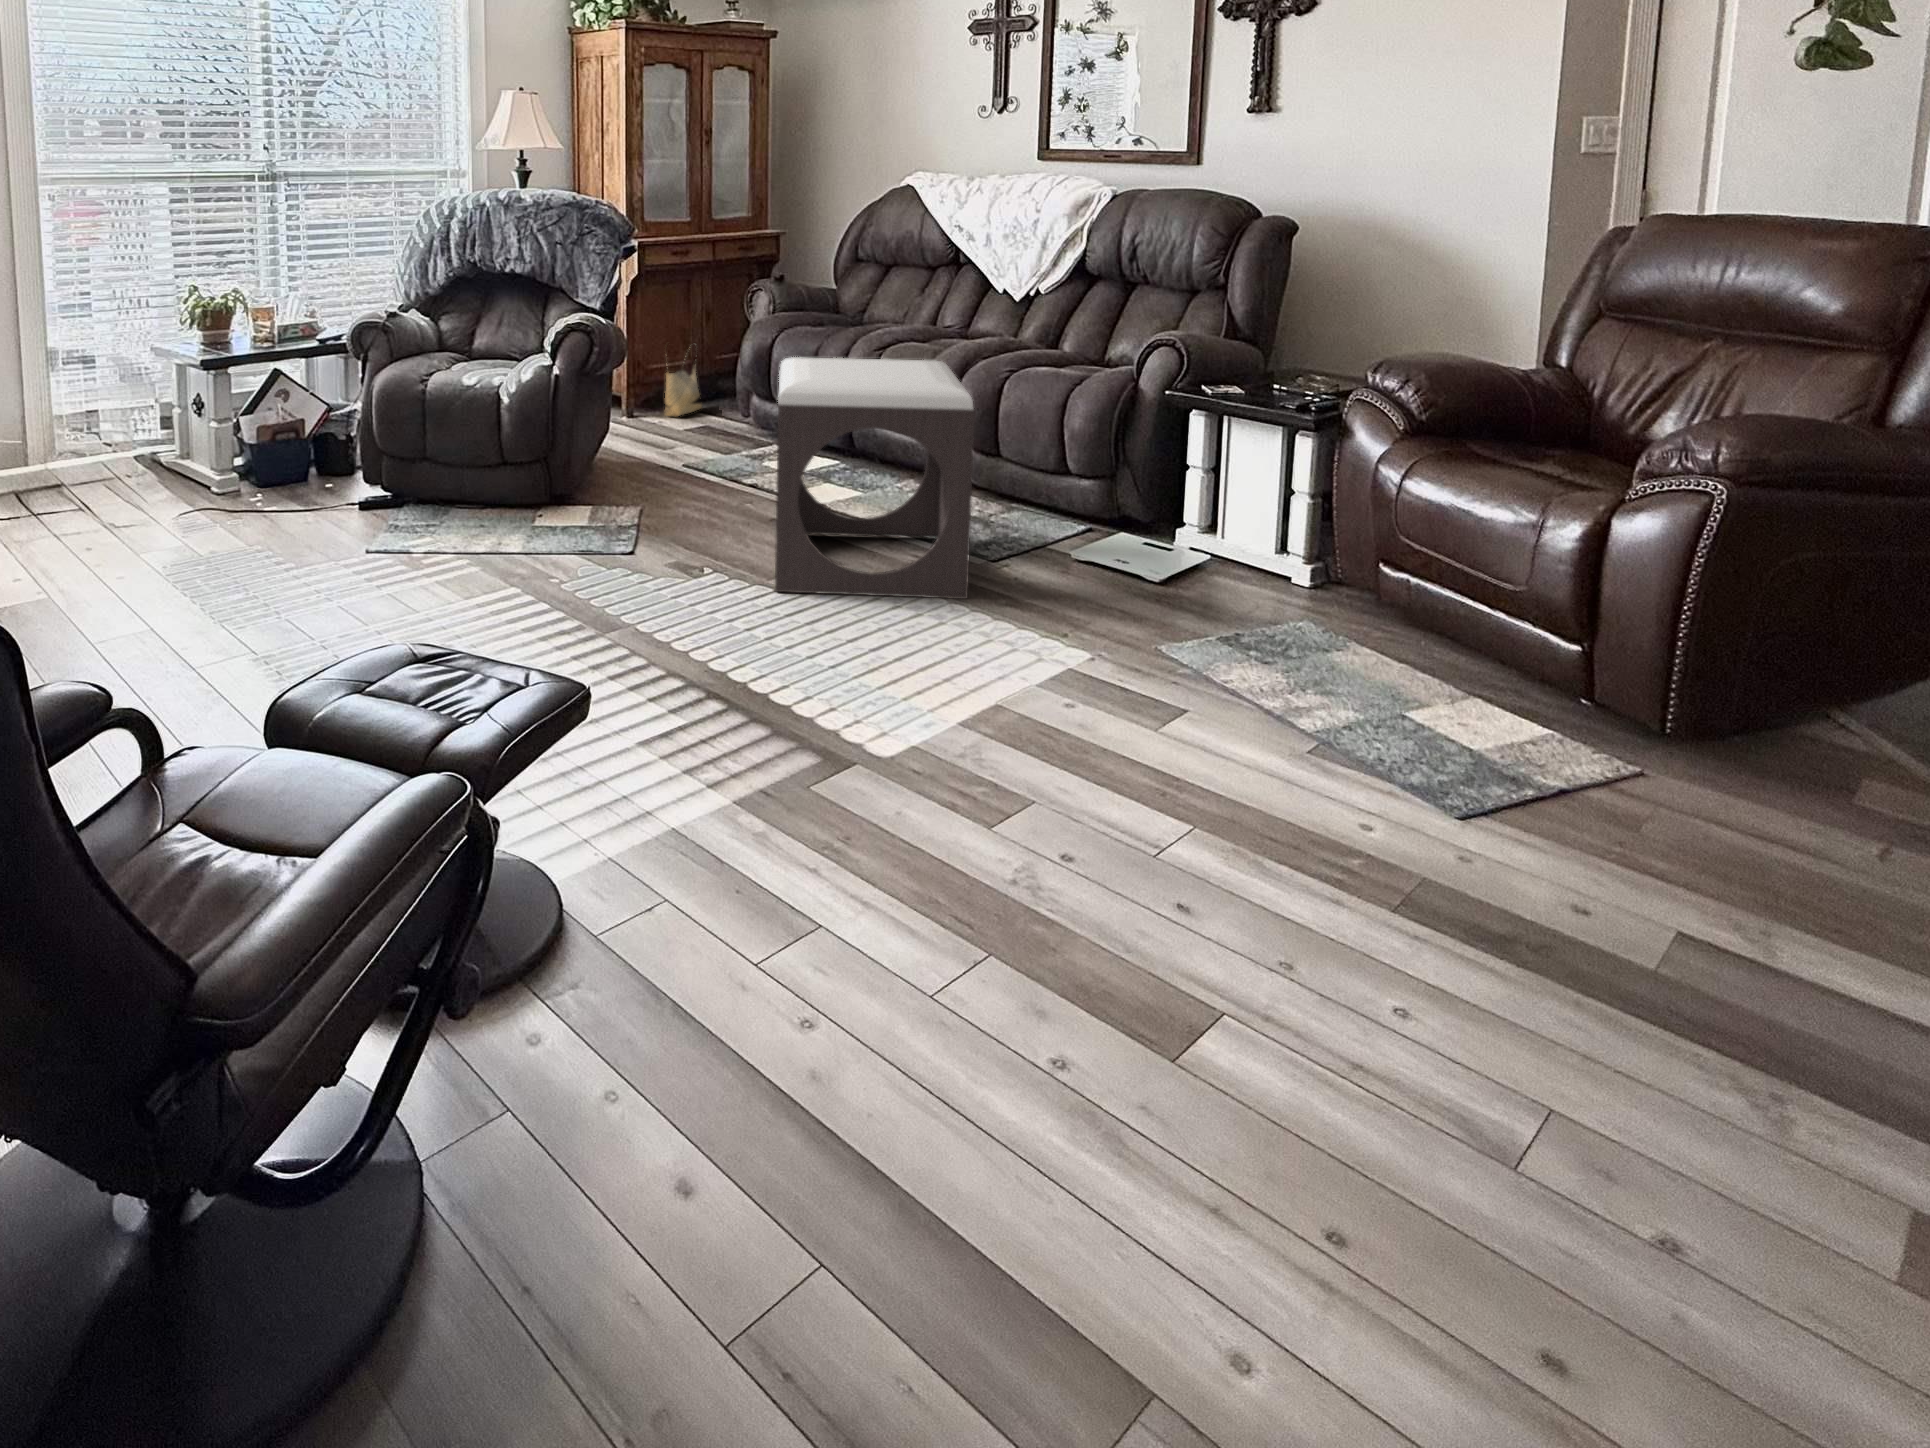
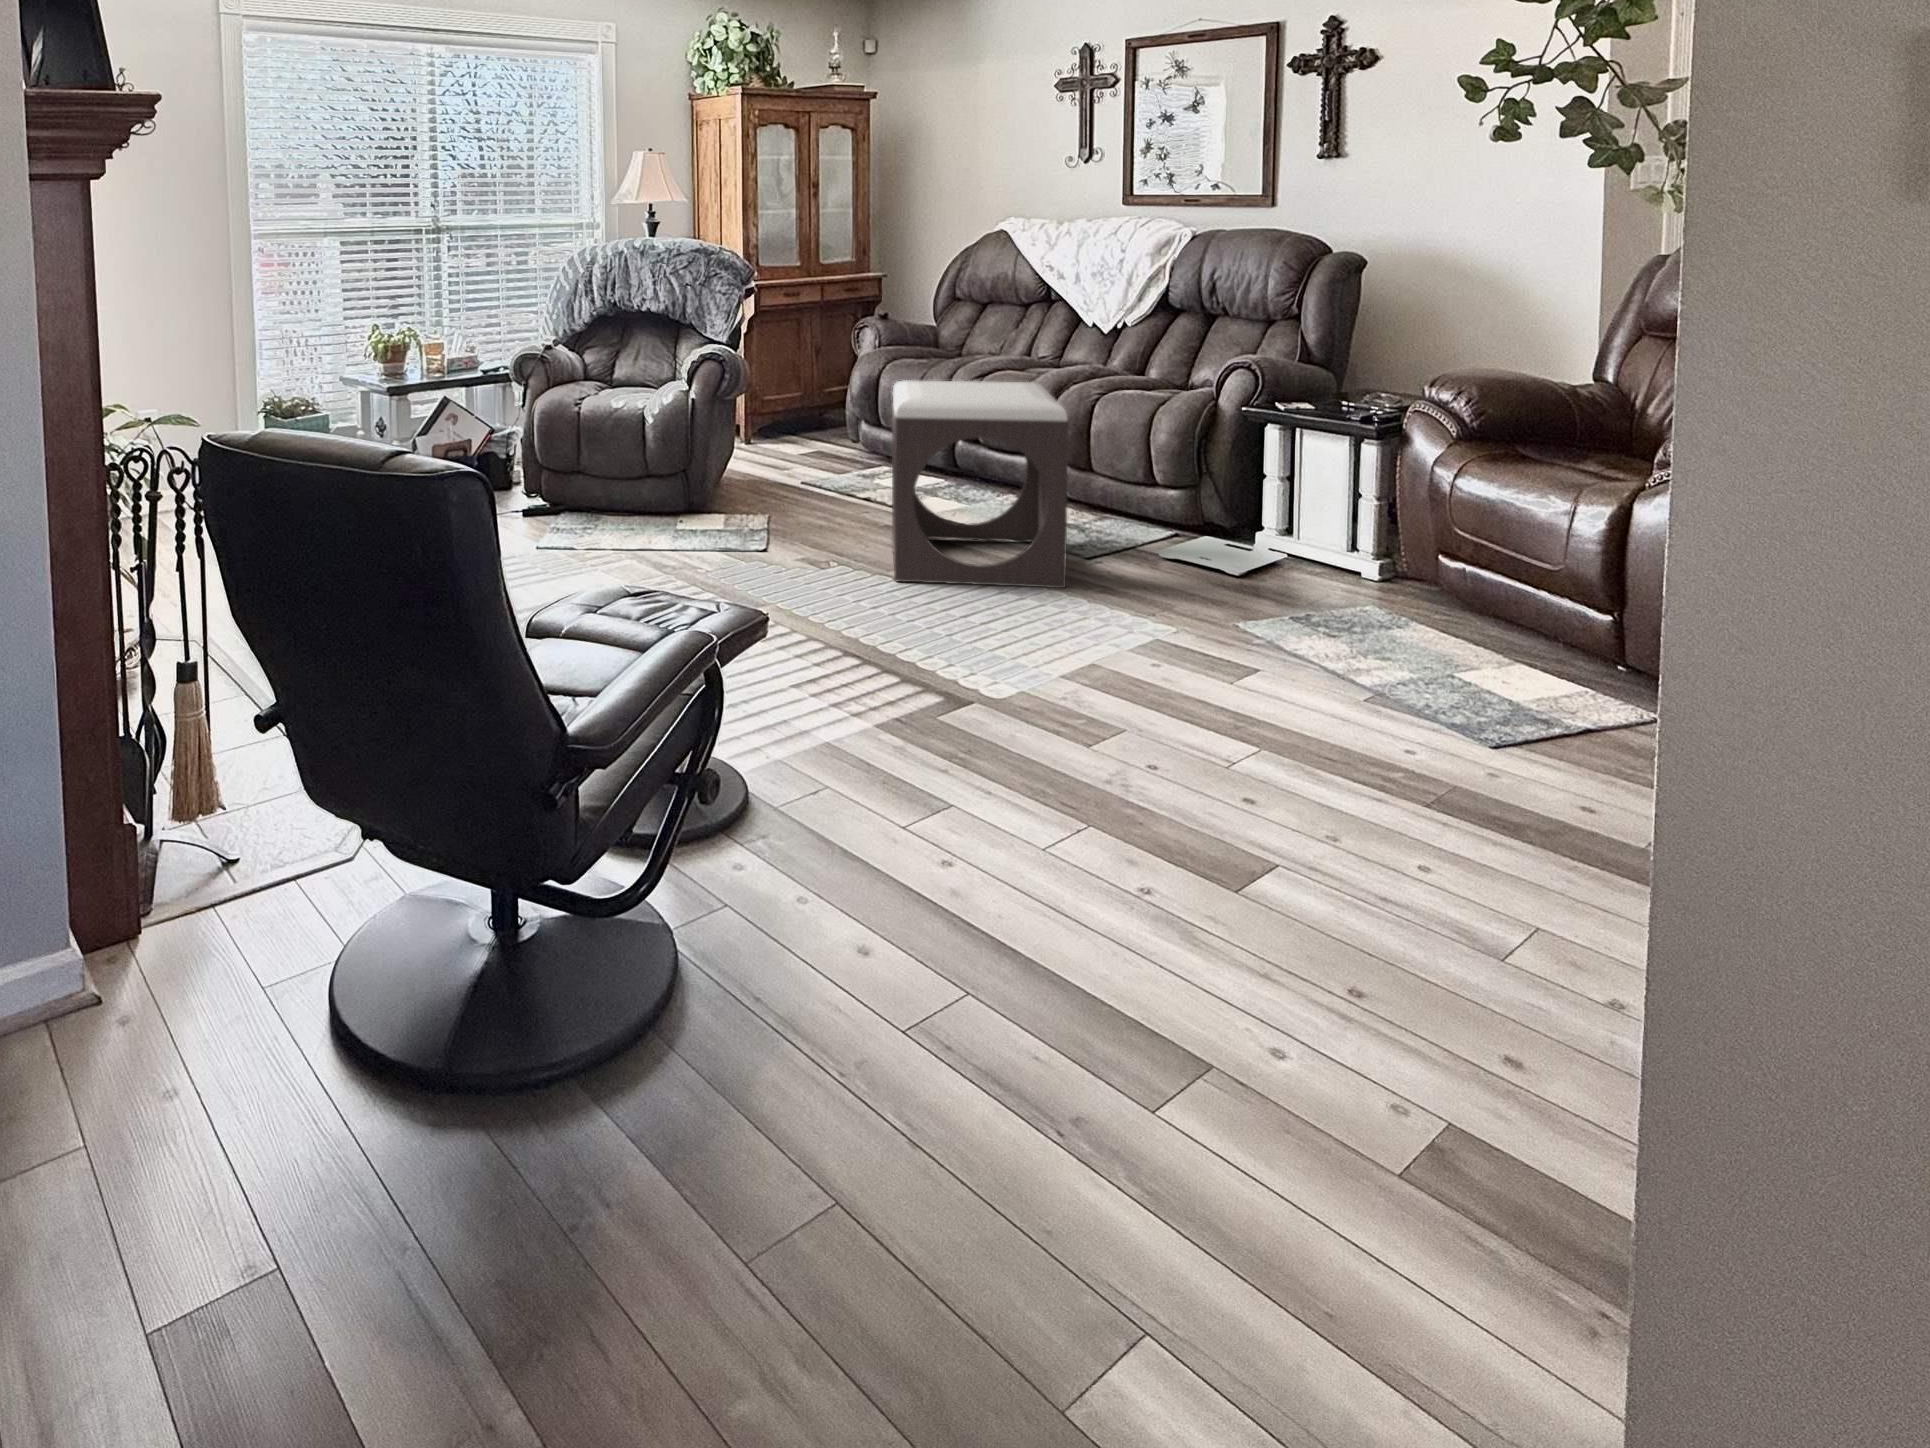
woven basket: present [664,344,702,416] -> none [778,377,812,444]

